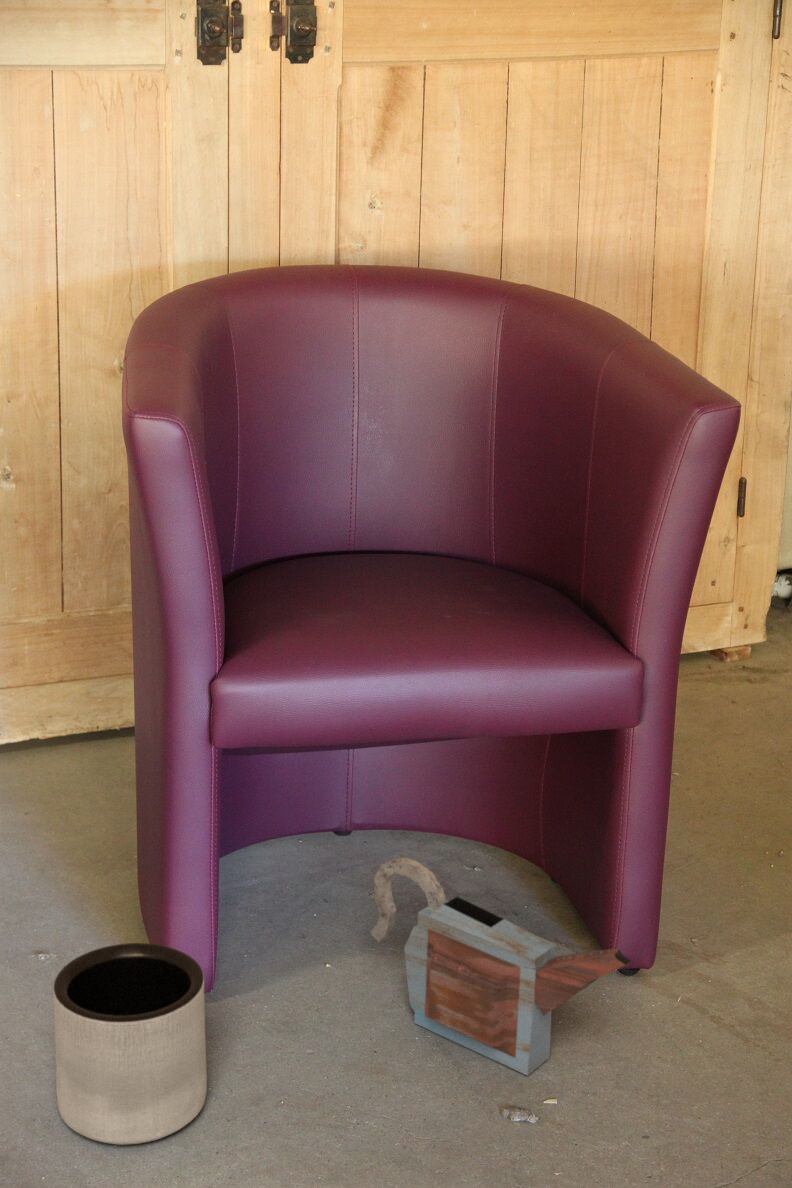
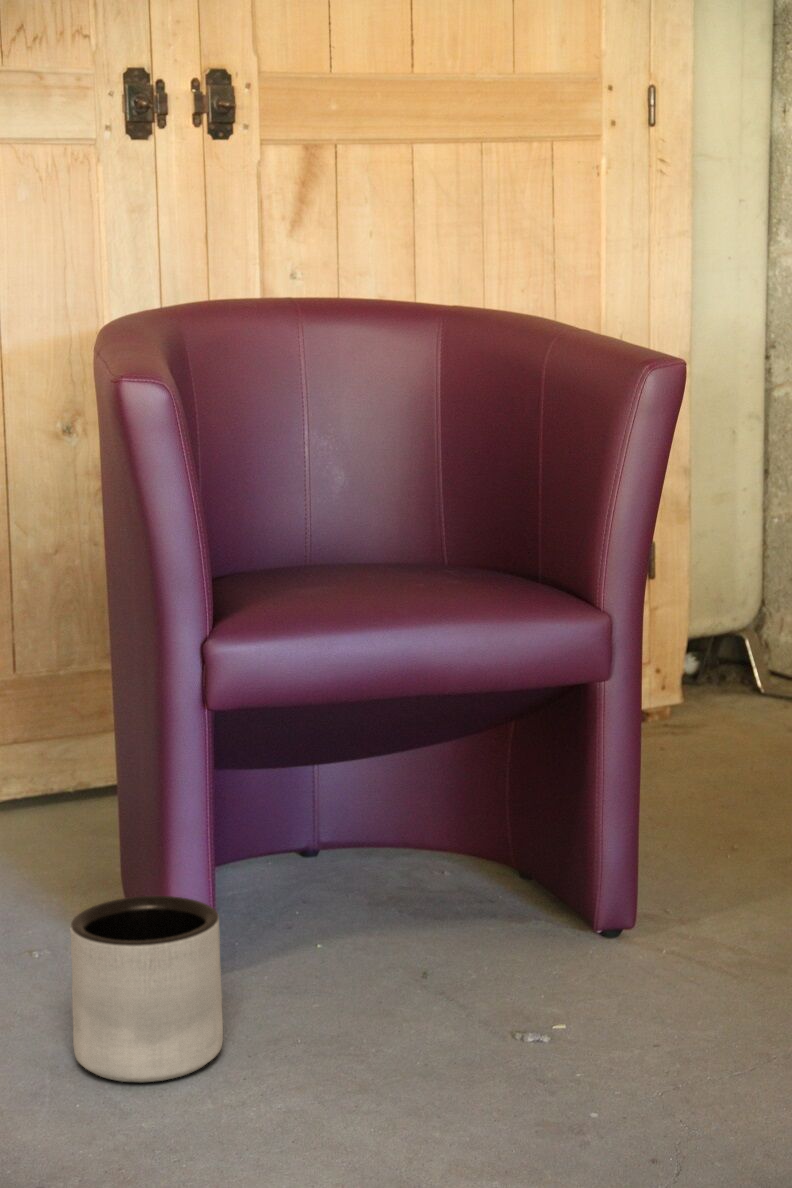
watering can: present [370,856,630,1075] -> none [361,816,628,1010]

